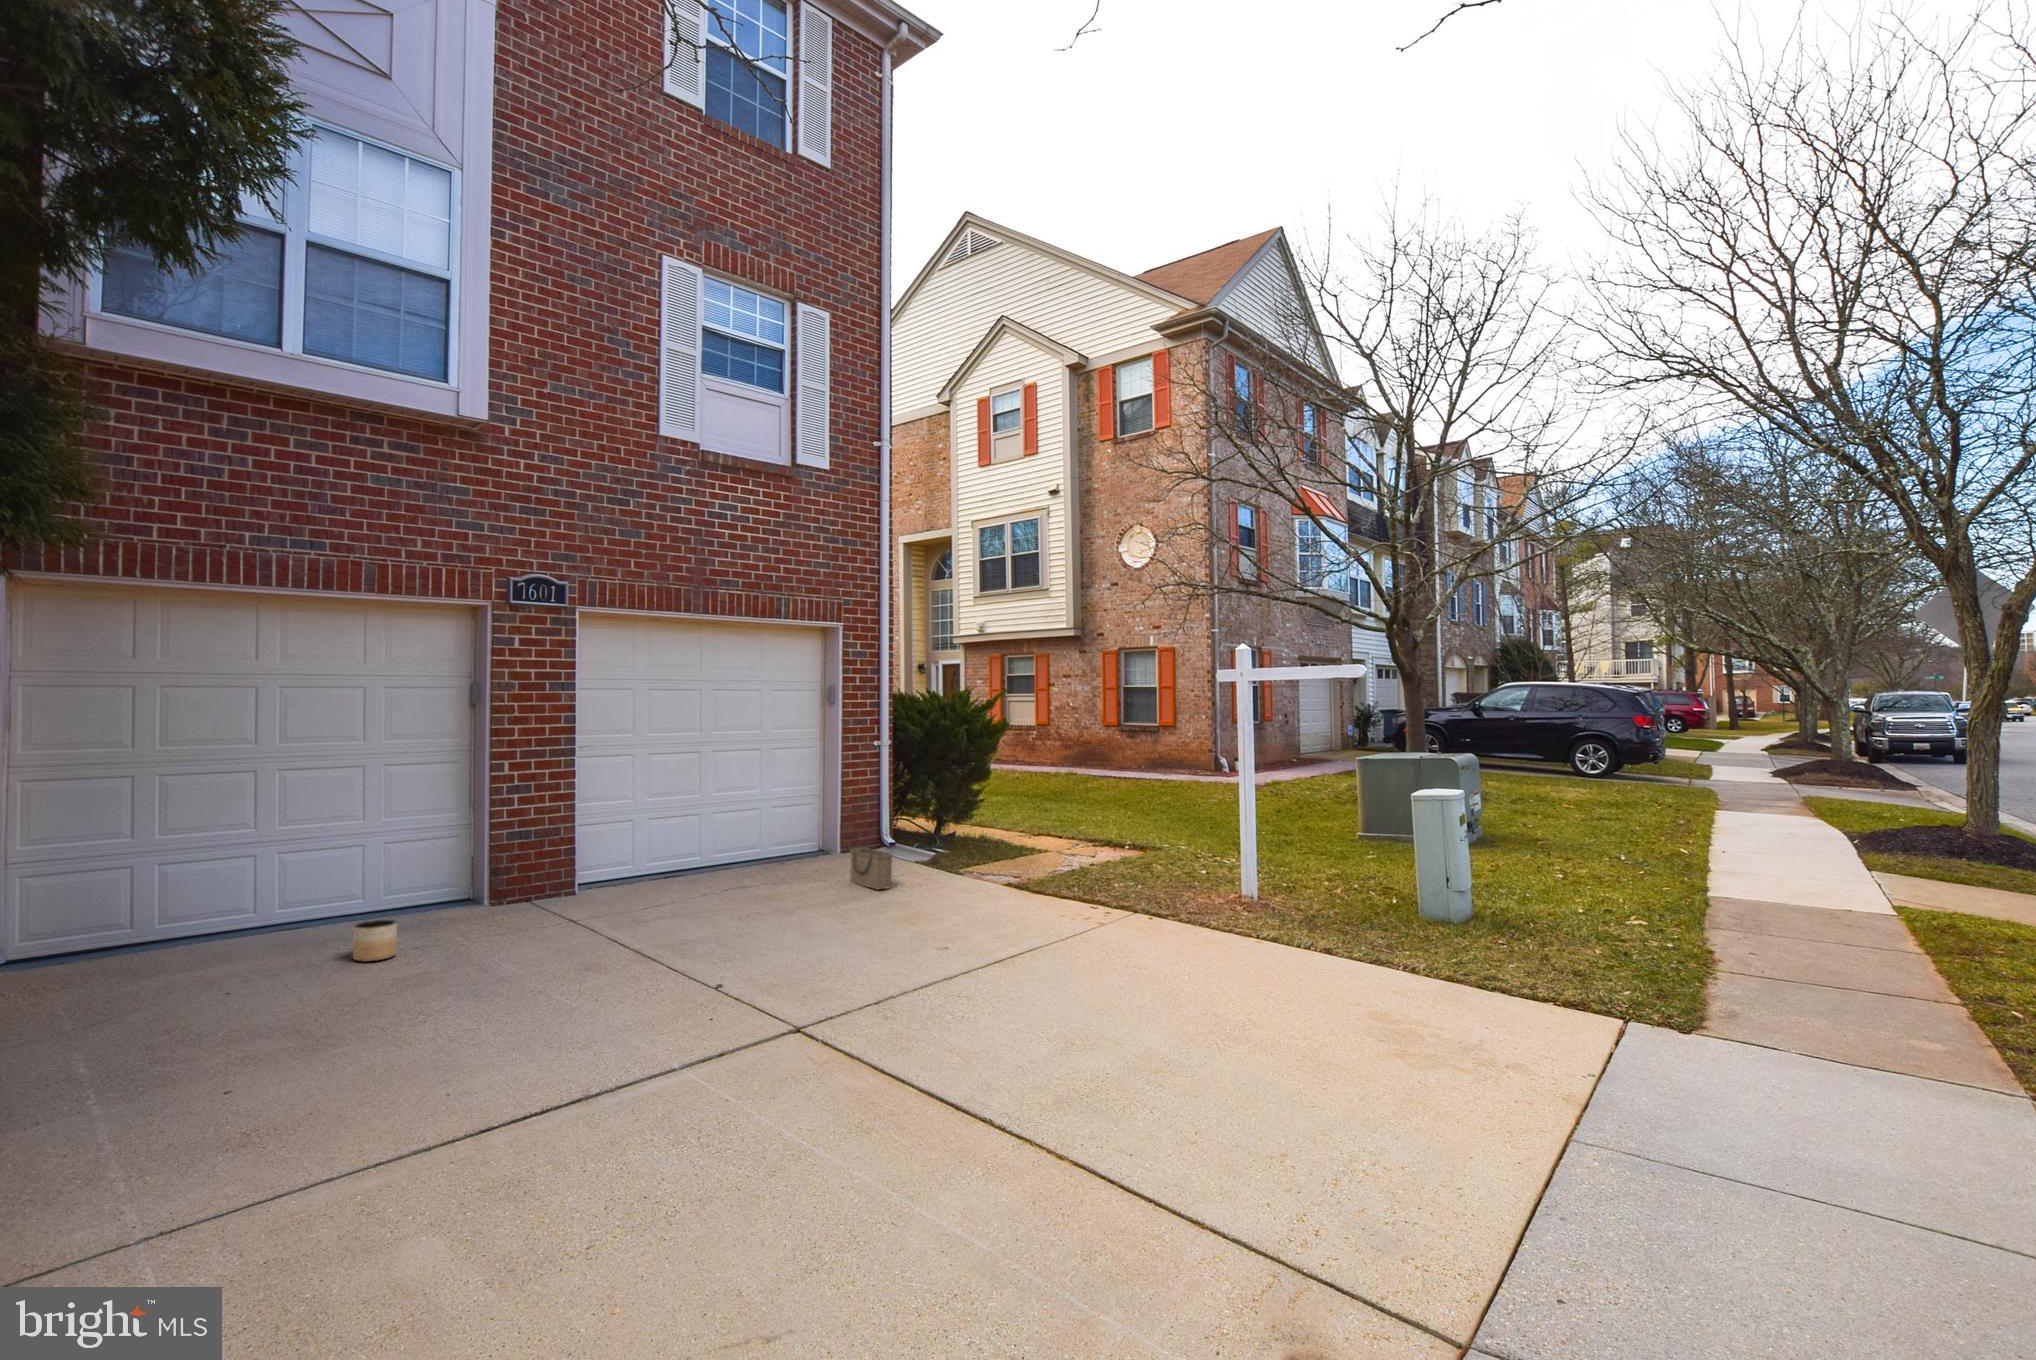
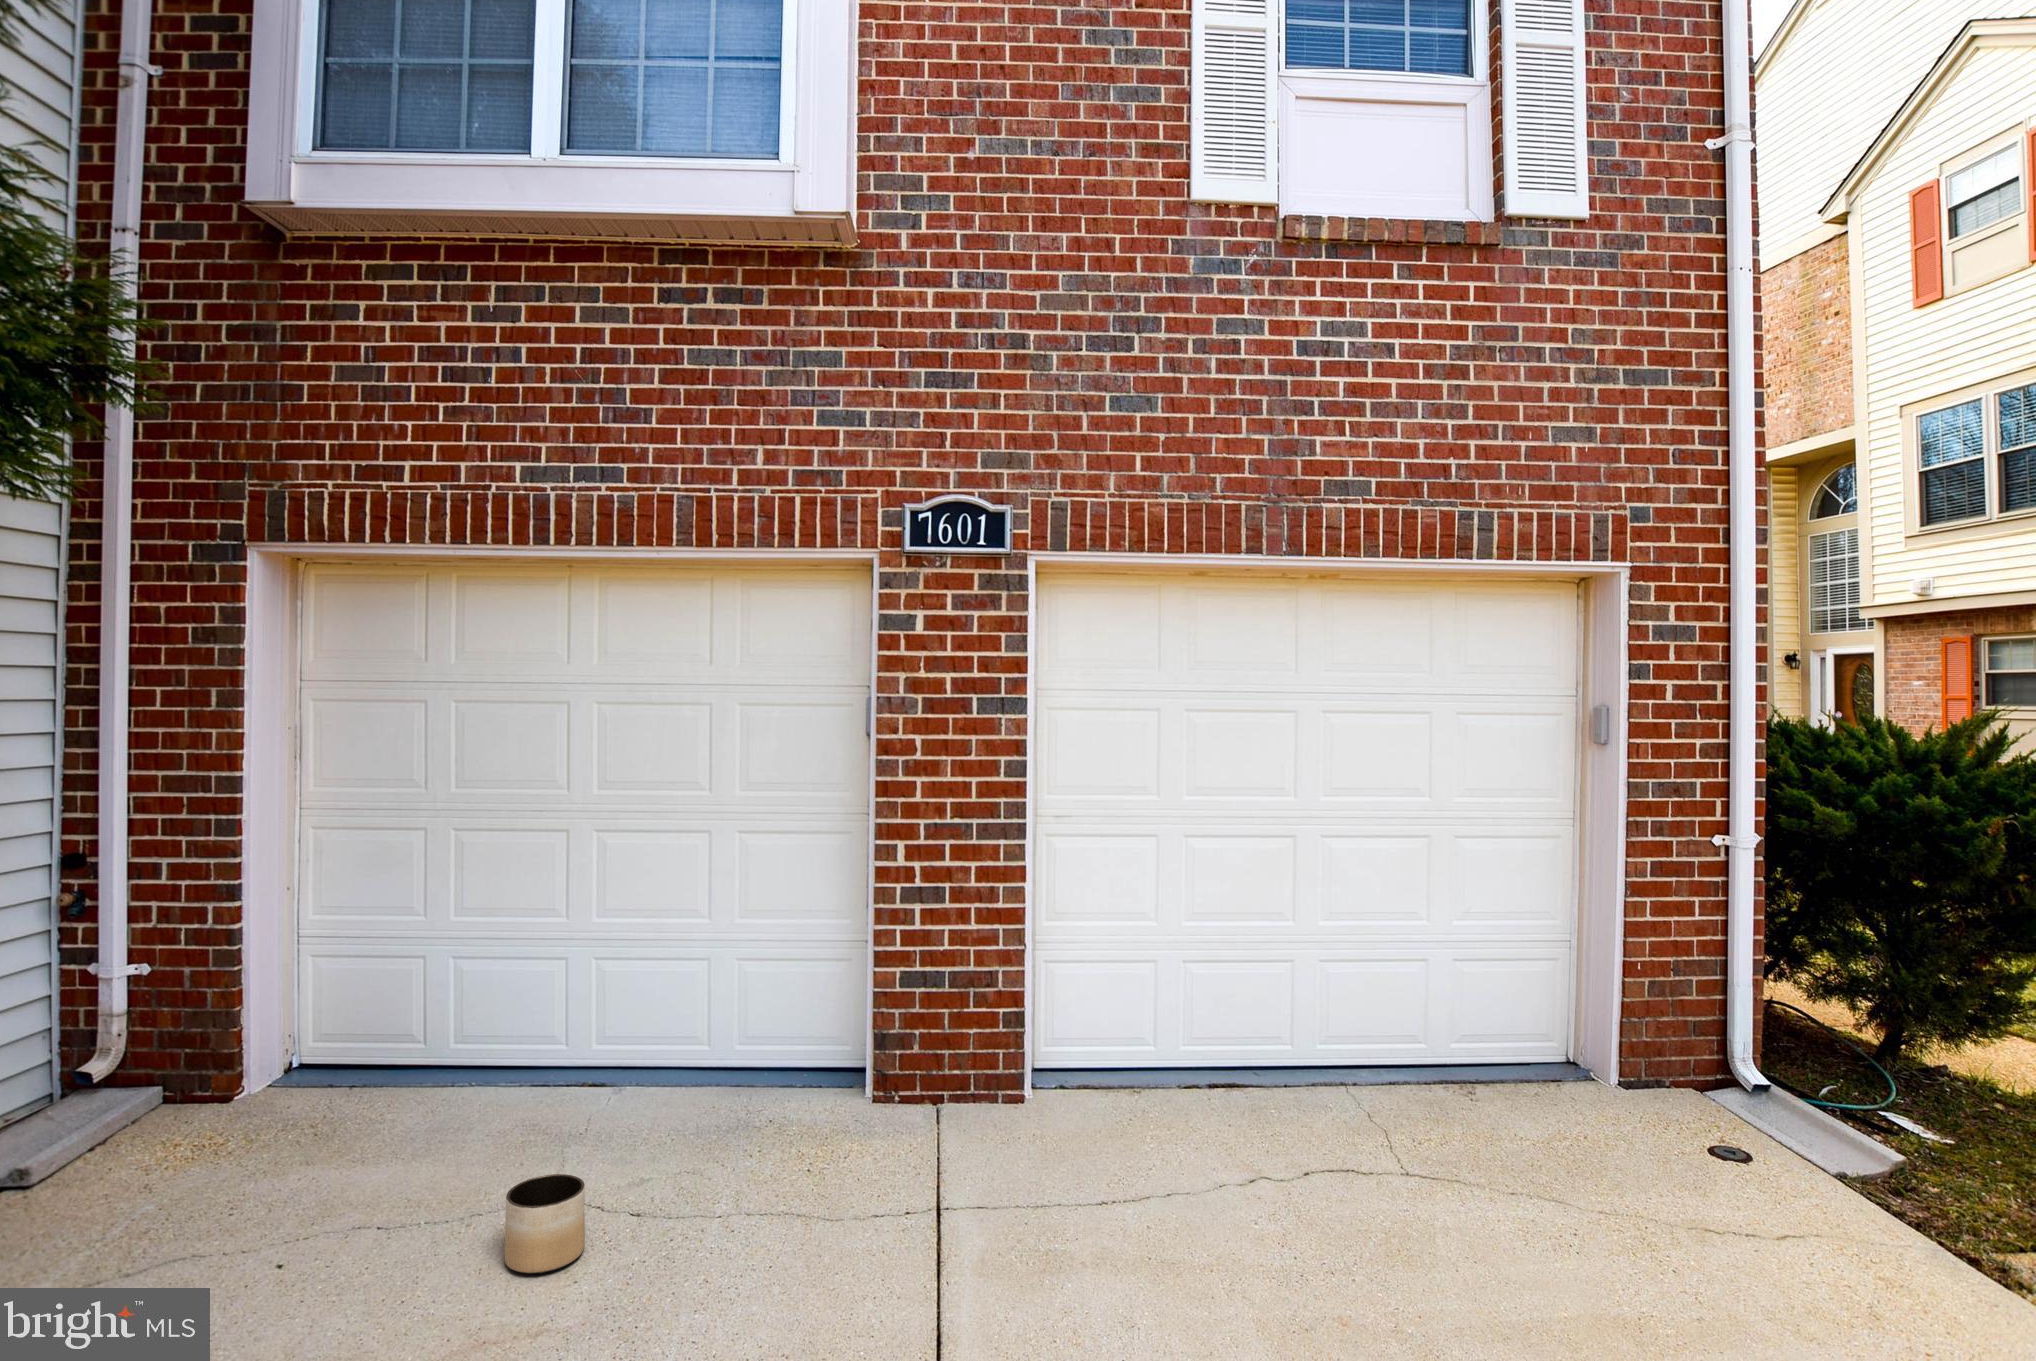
basket: present [850,848,893,889] -> none [1633,1130,1771,1284]

